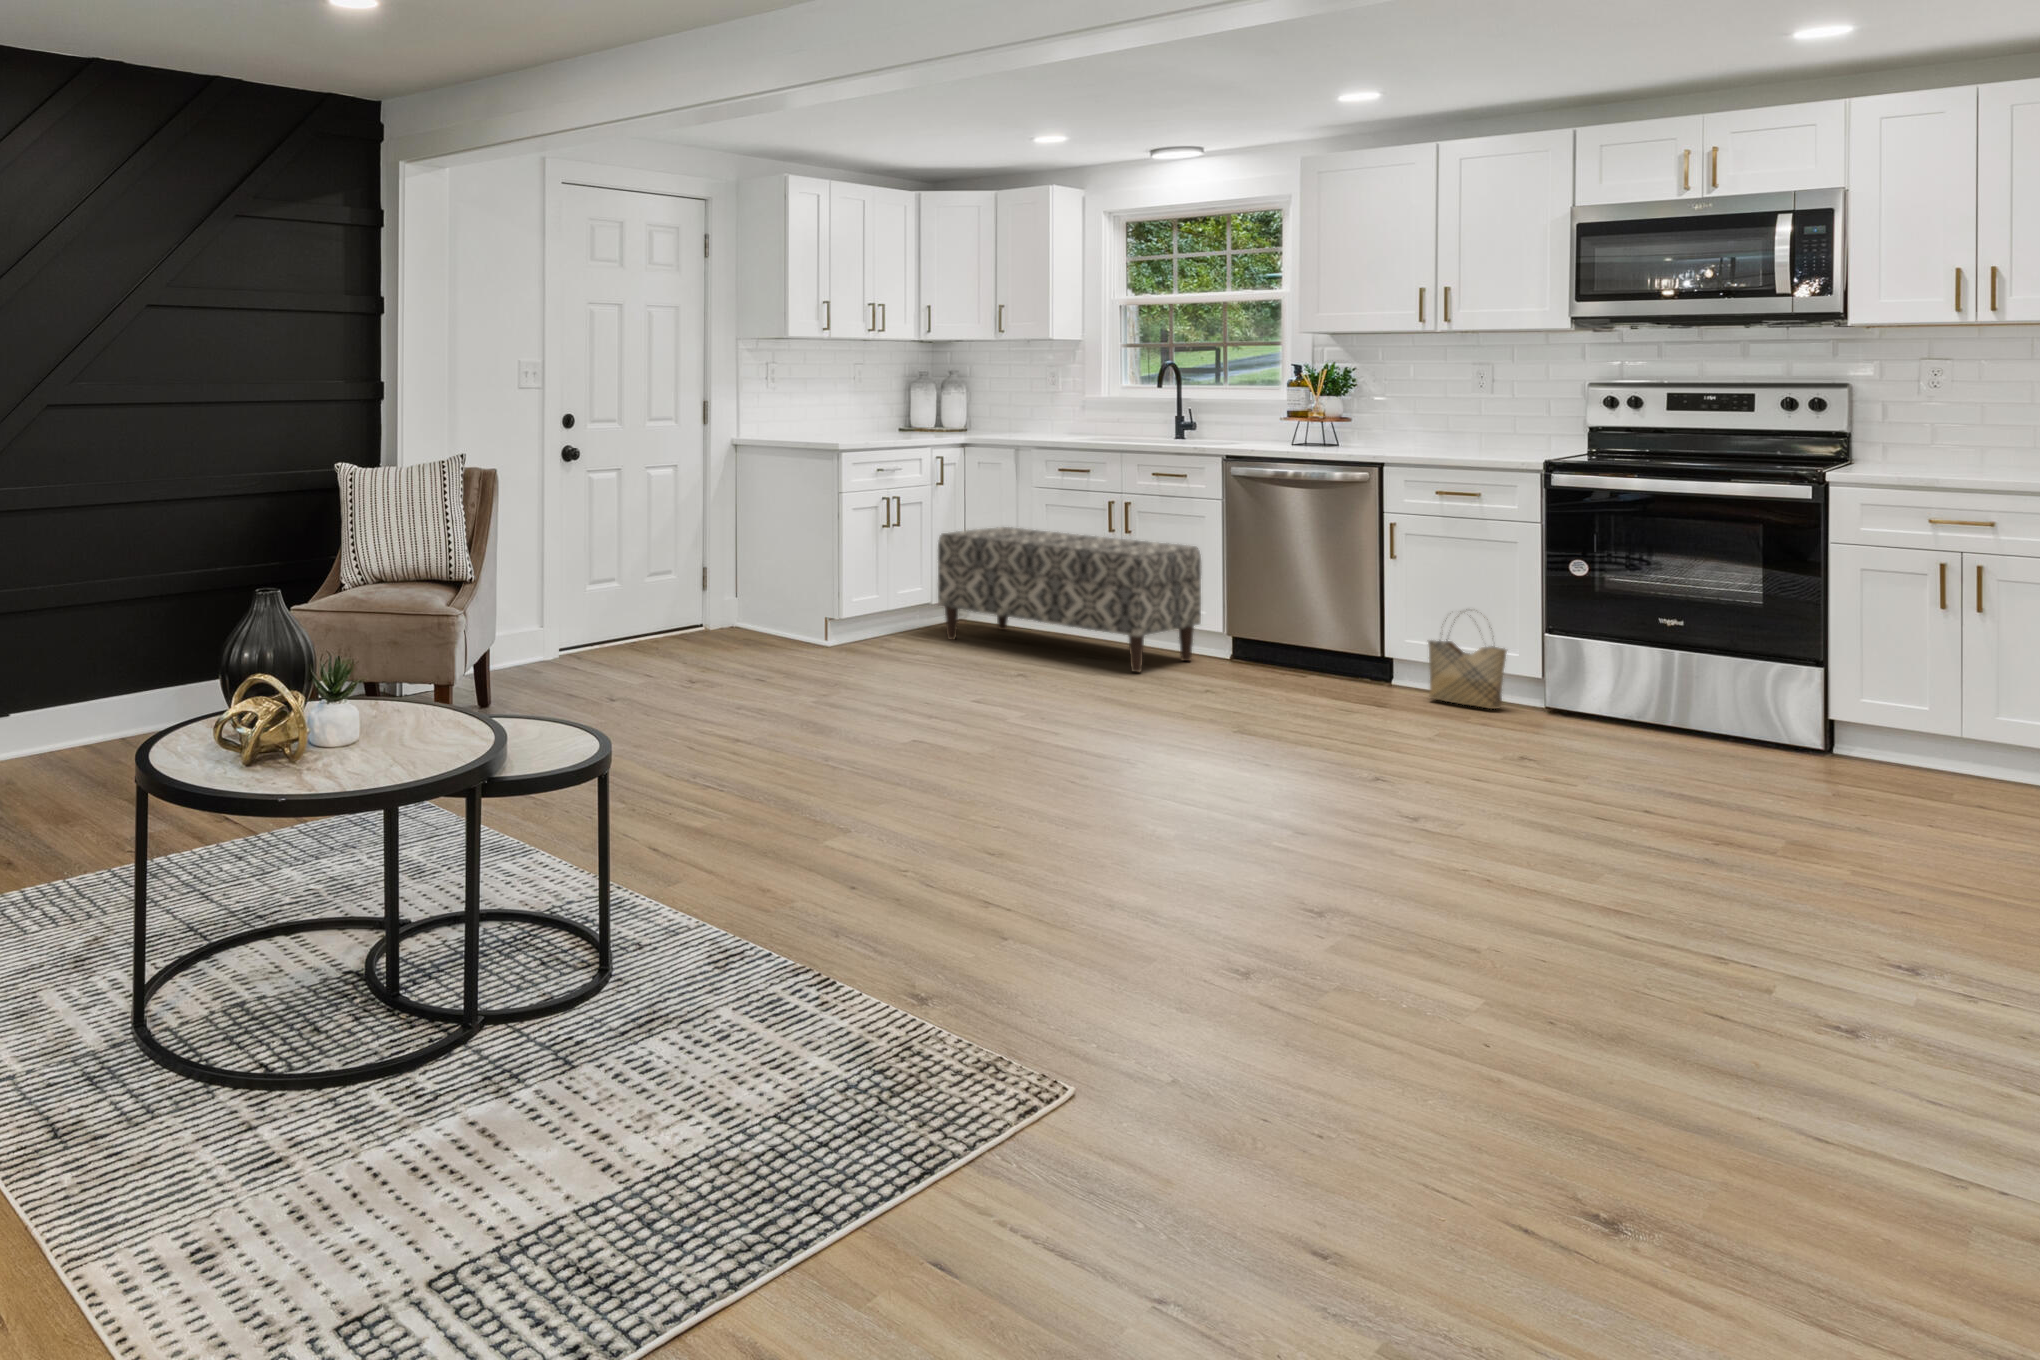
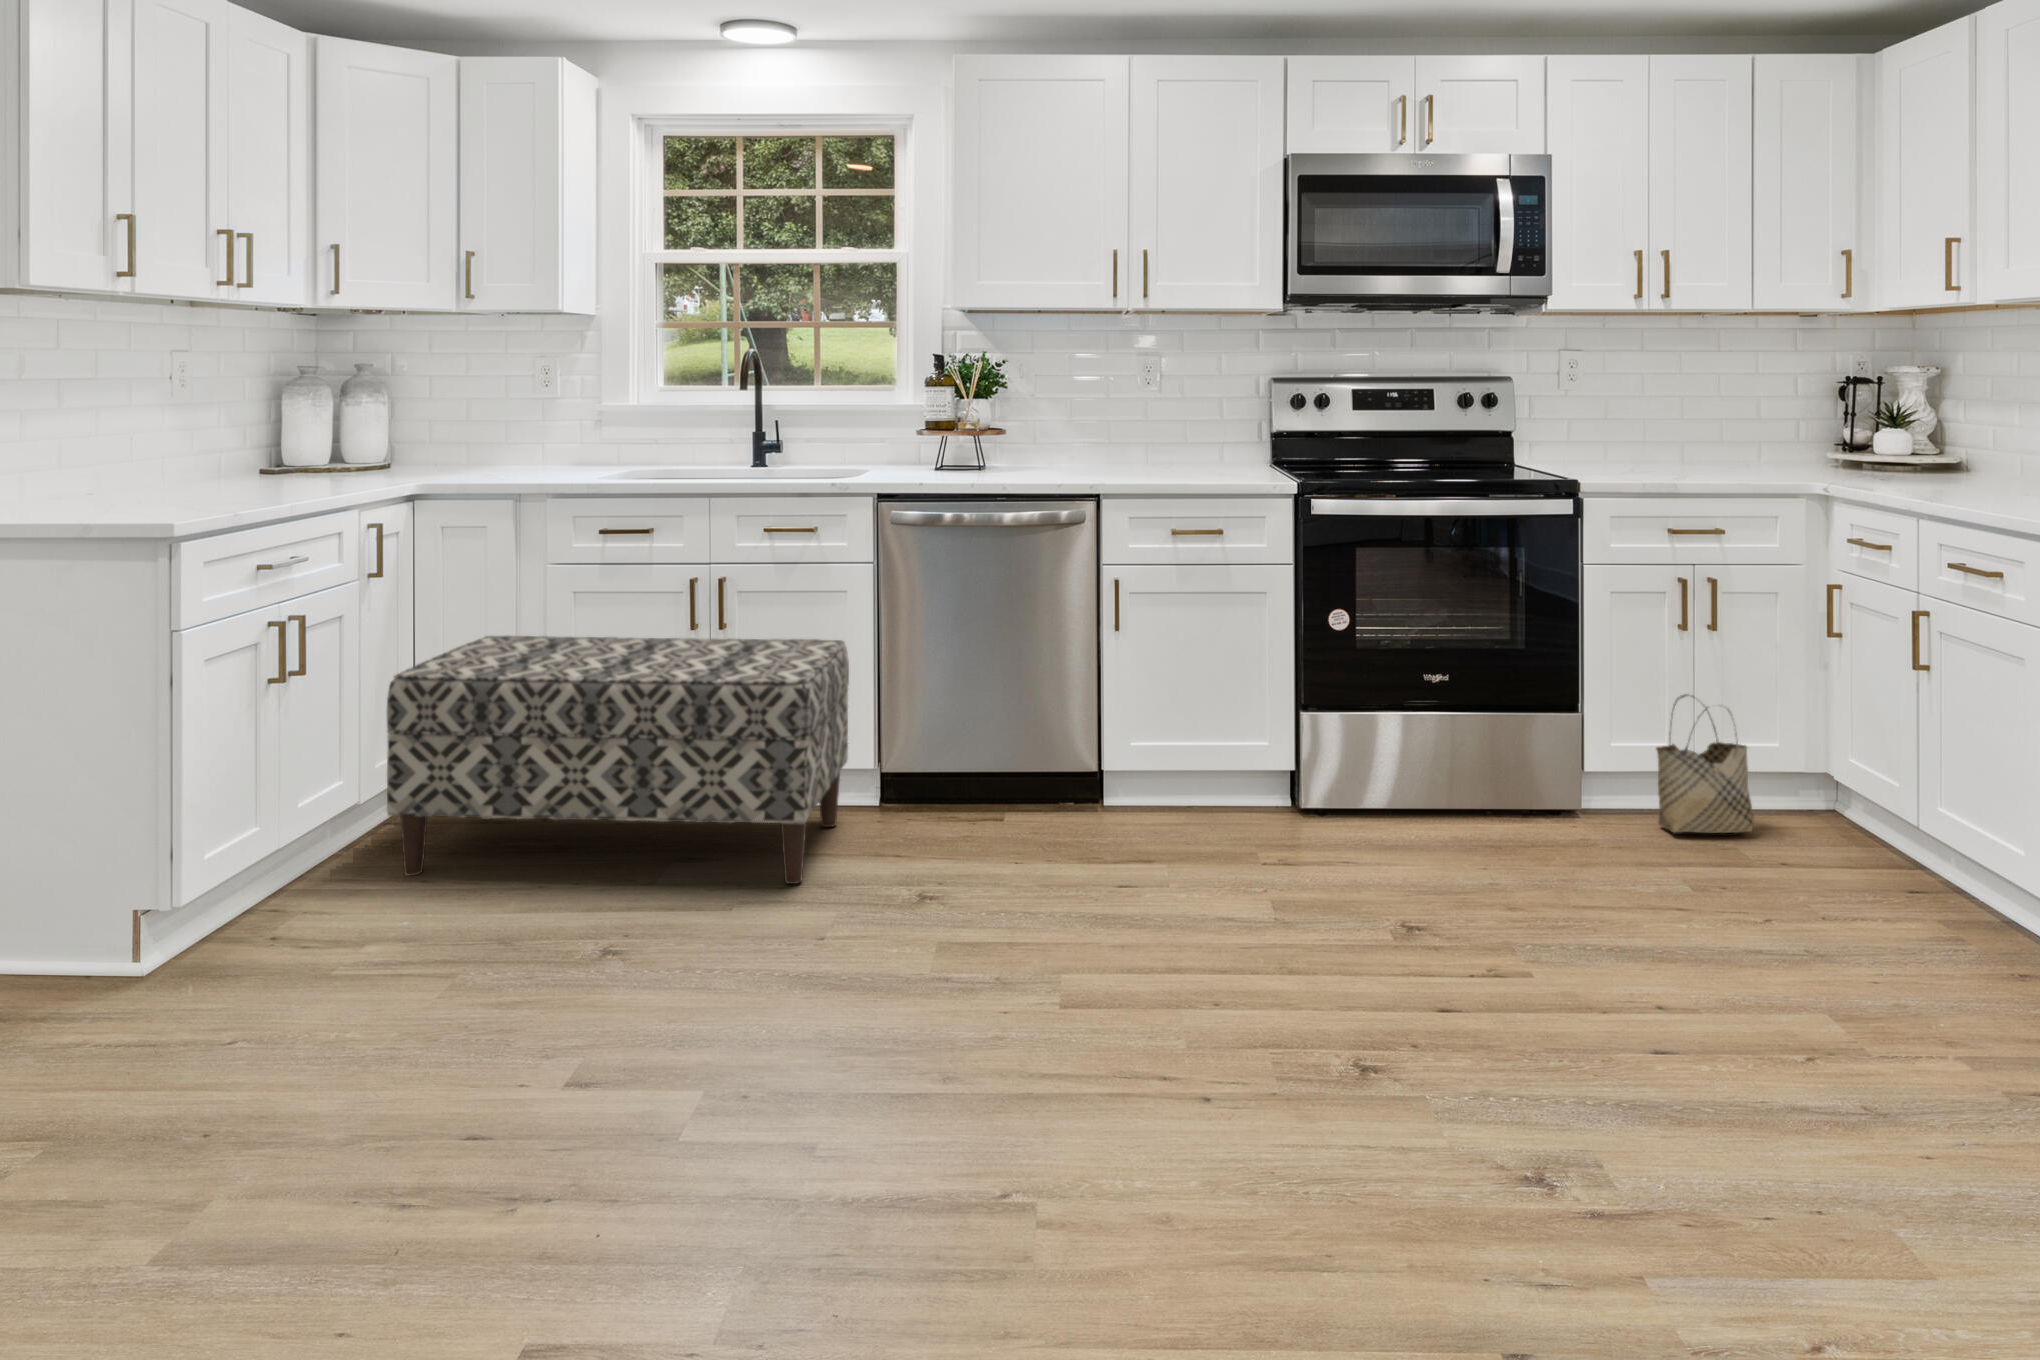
woven basket: present [1428,611,1507,709] -> present [1656,694,1754,833]

